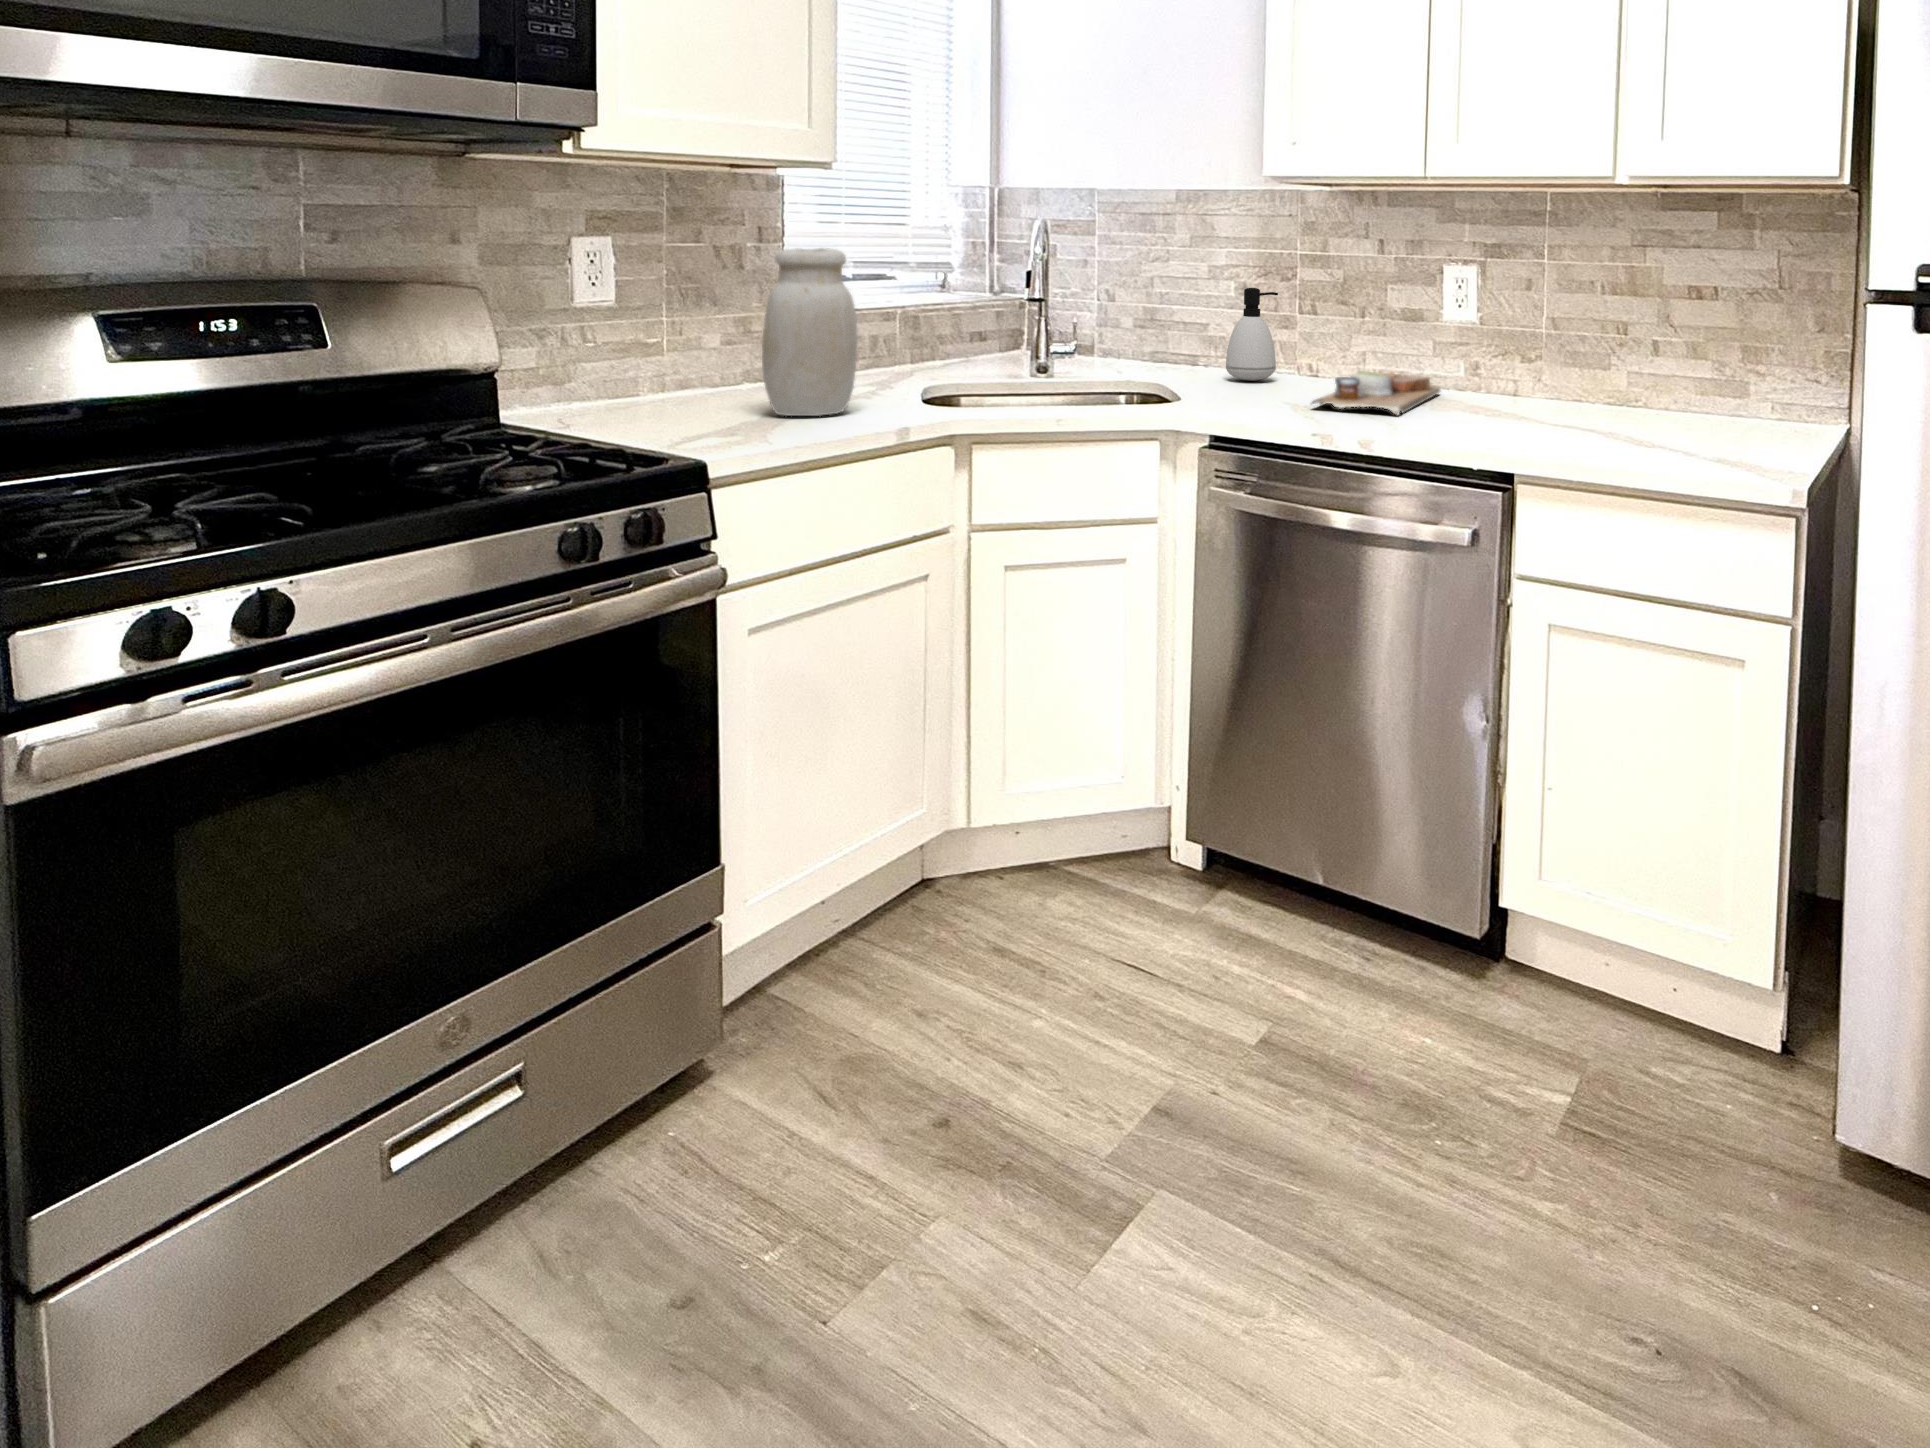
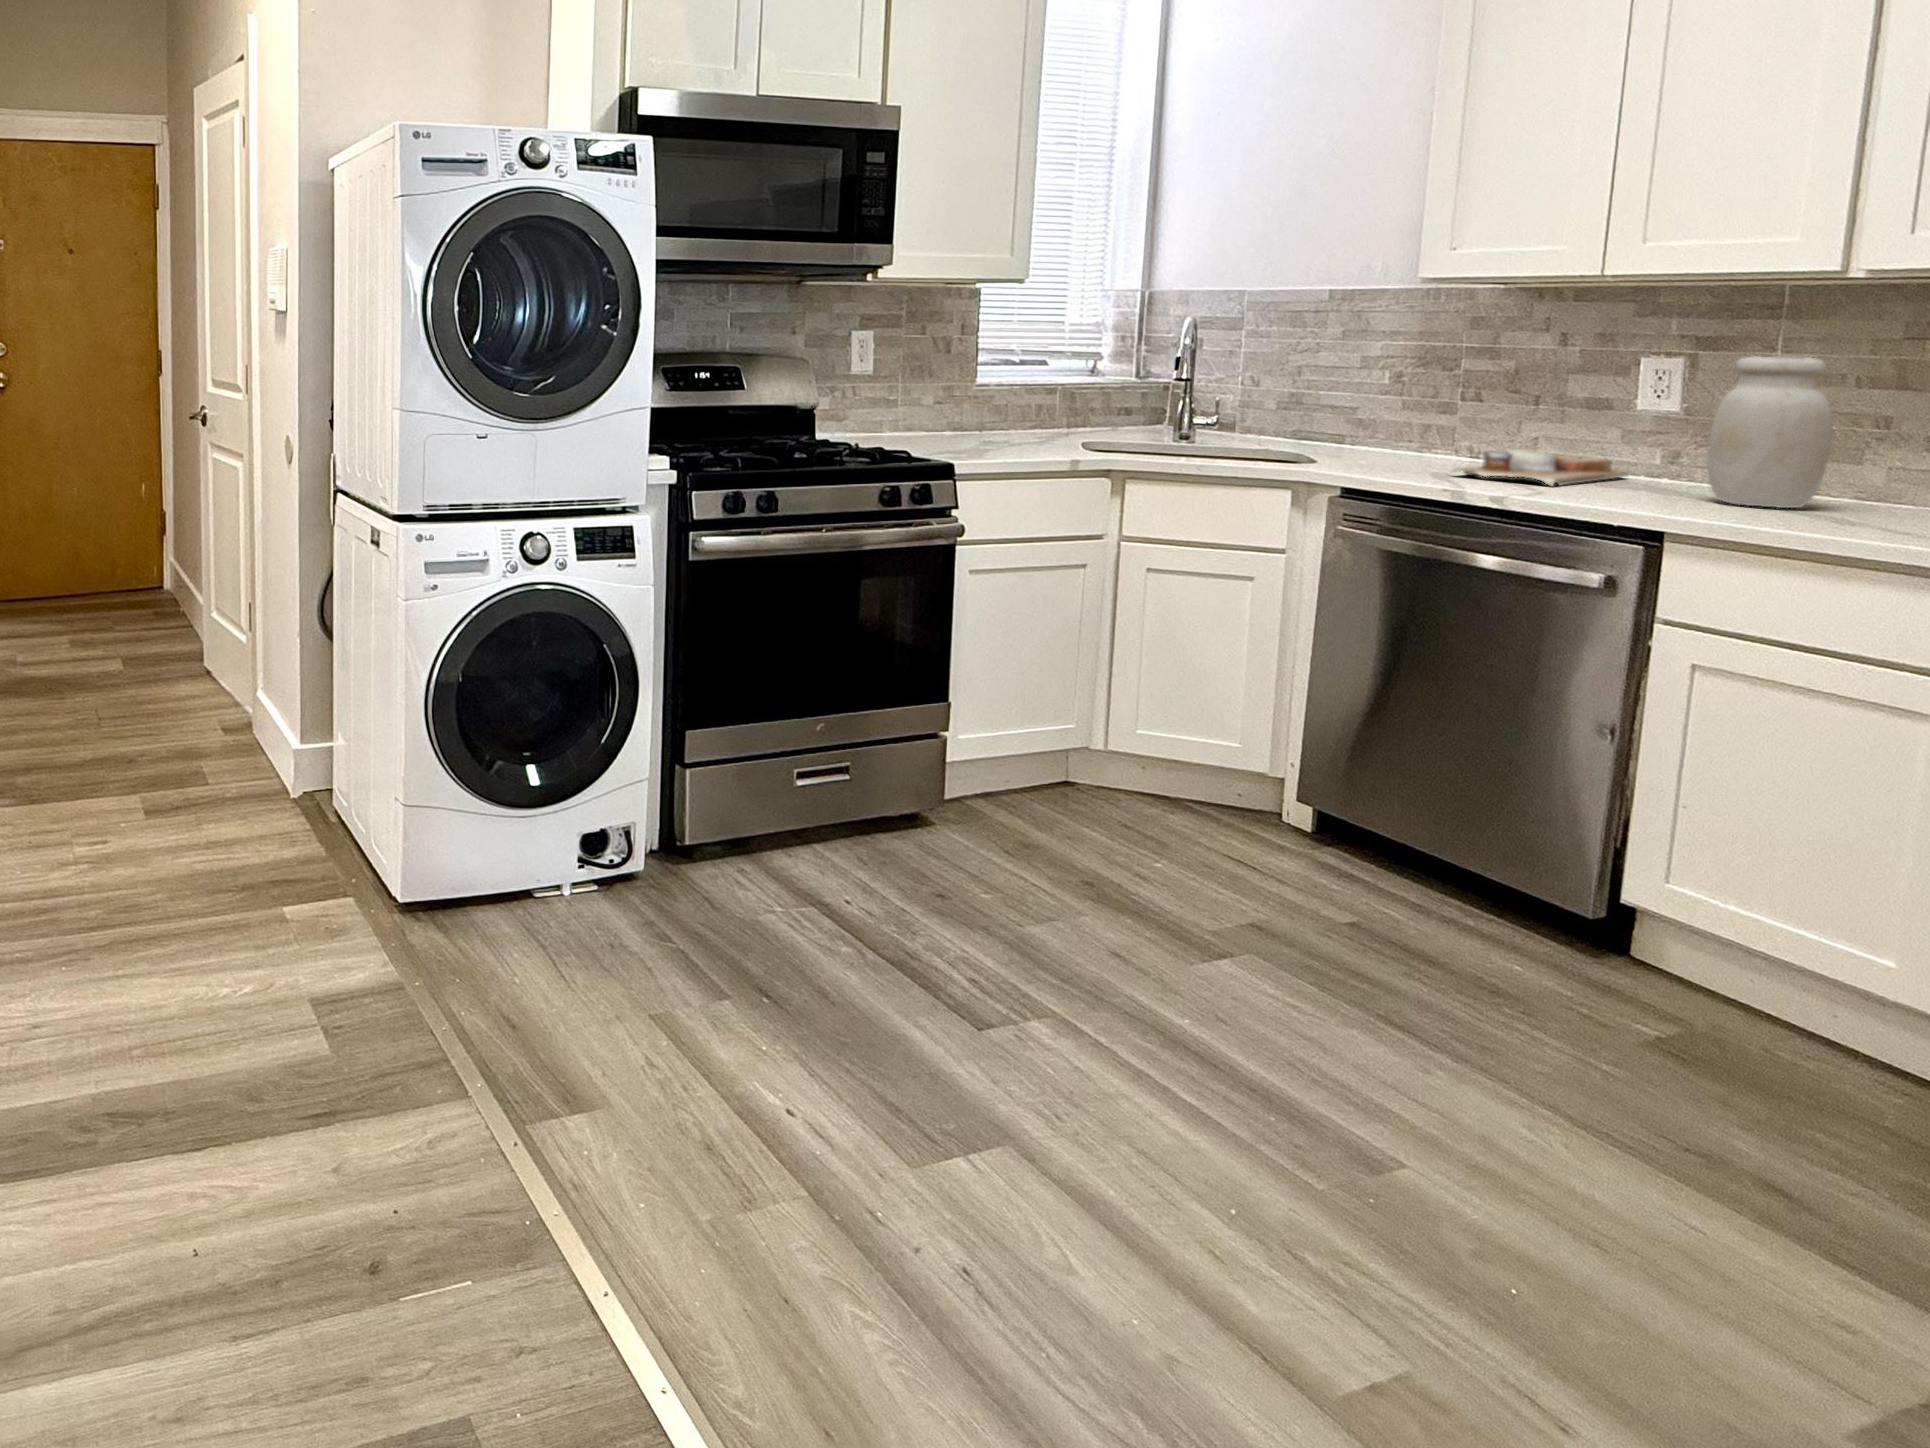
jar: present [762,248,858,416] -> present [1706,356,1833,508]
soap dispenser: present [1226,288,1278,381] -> none [1370,375,1434,456]

